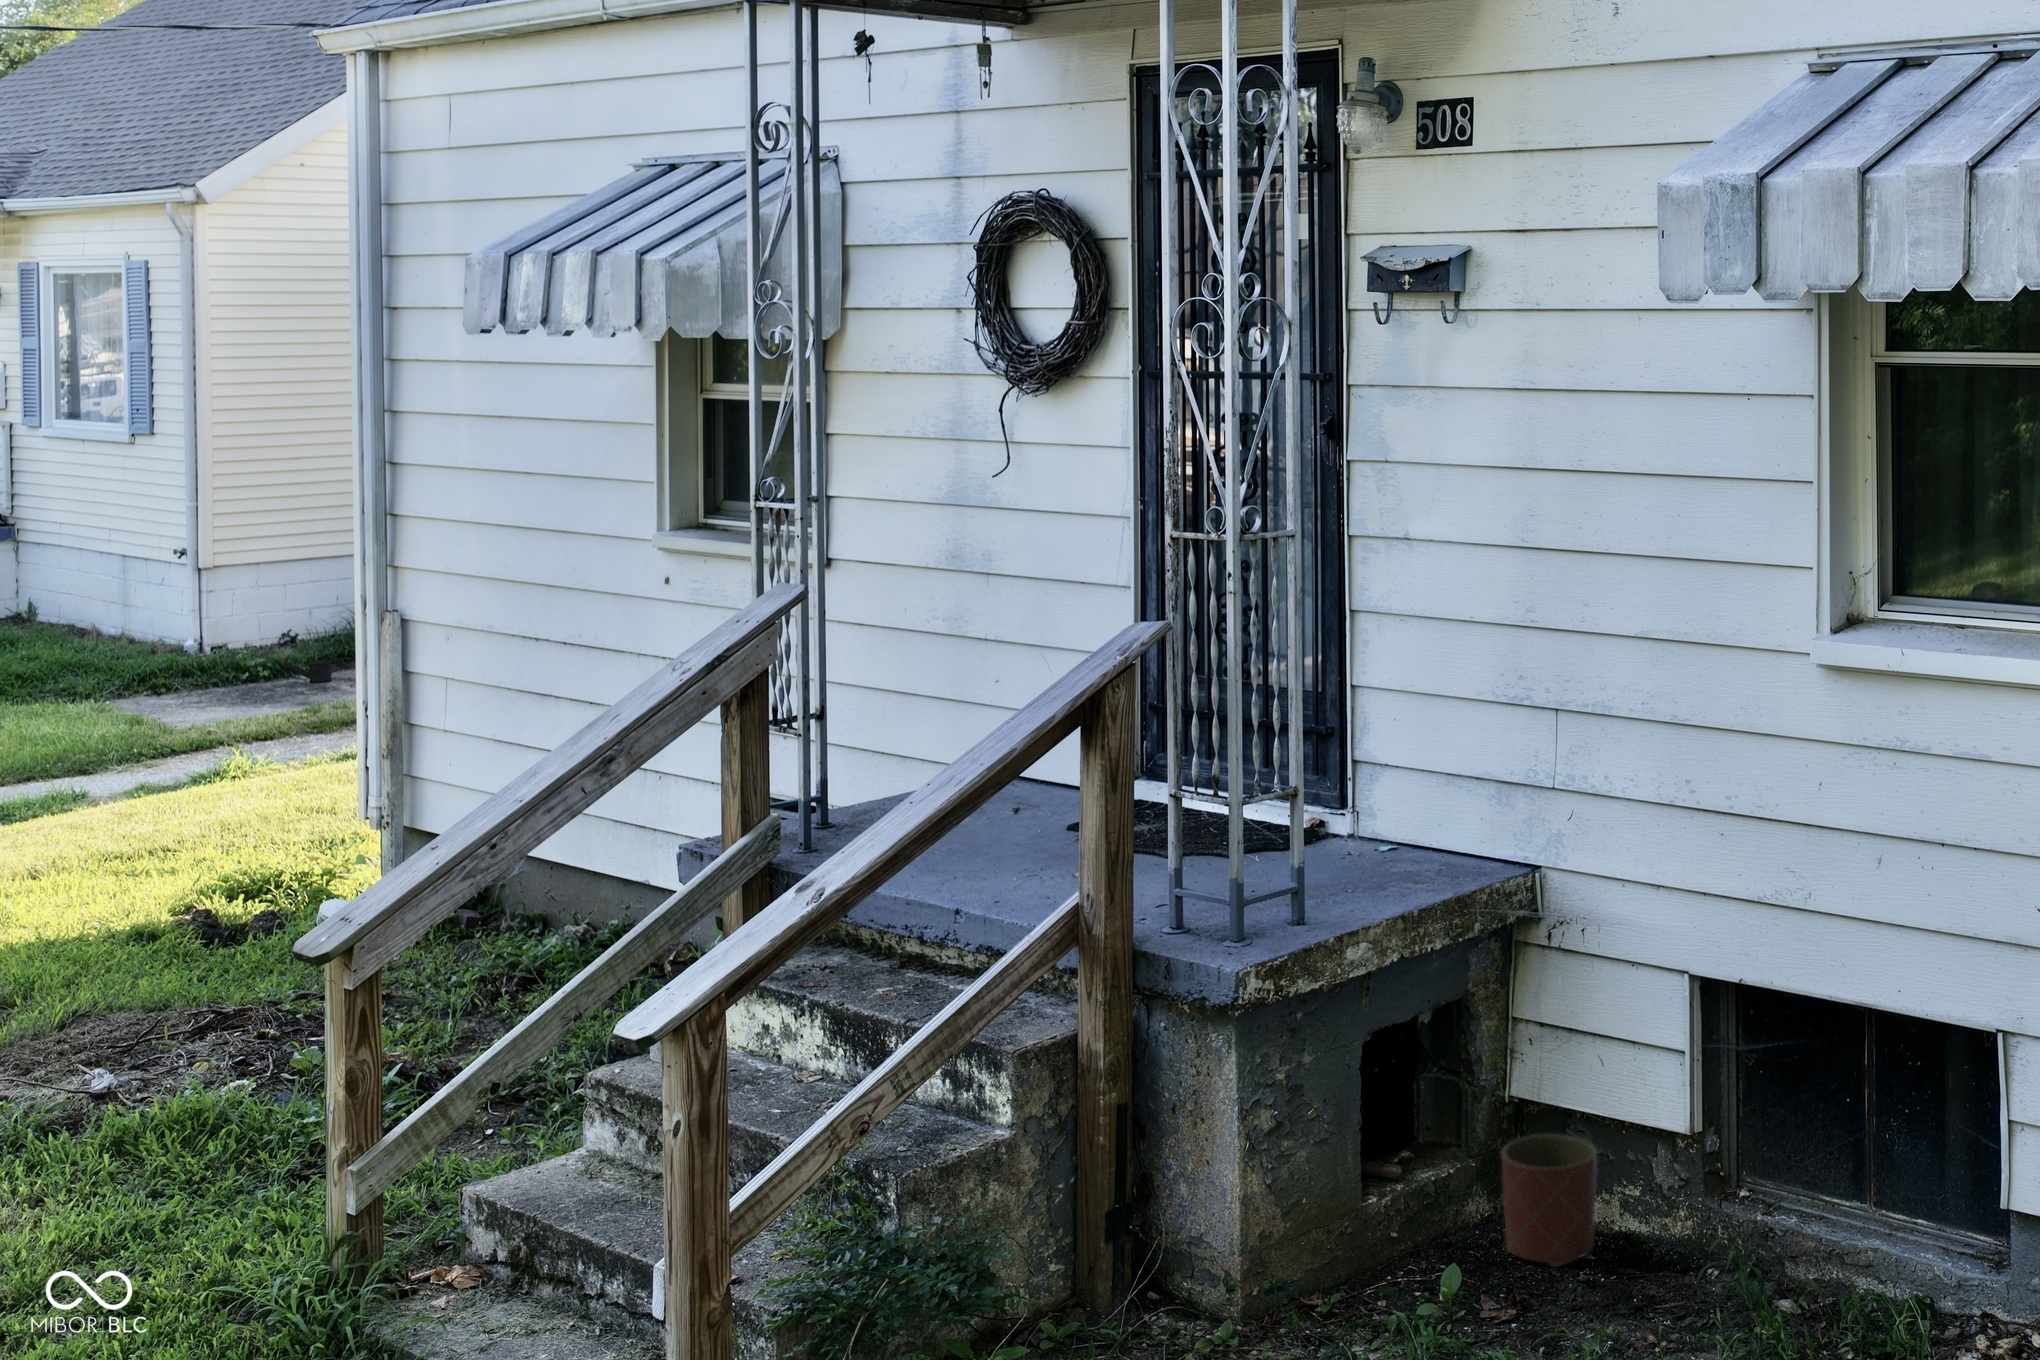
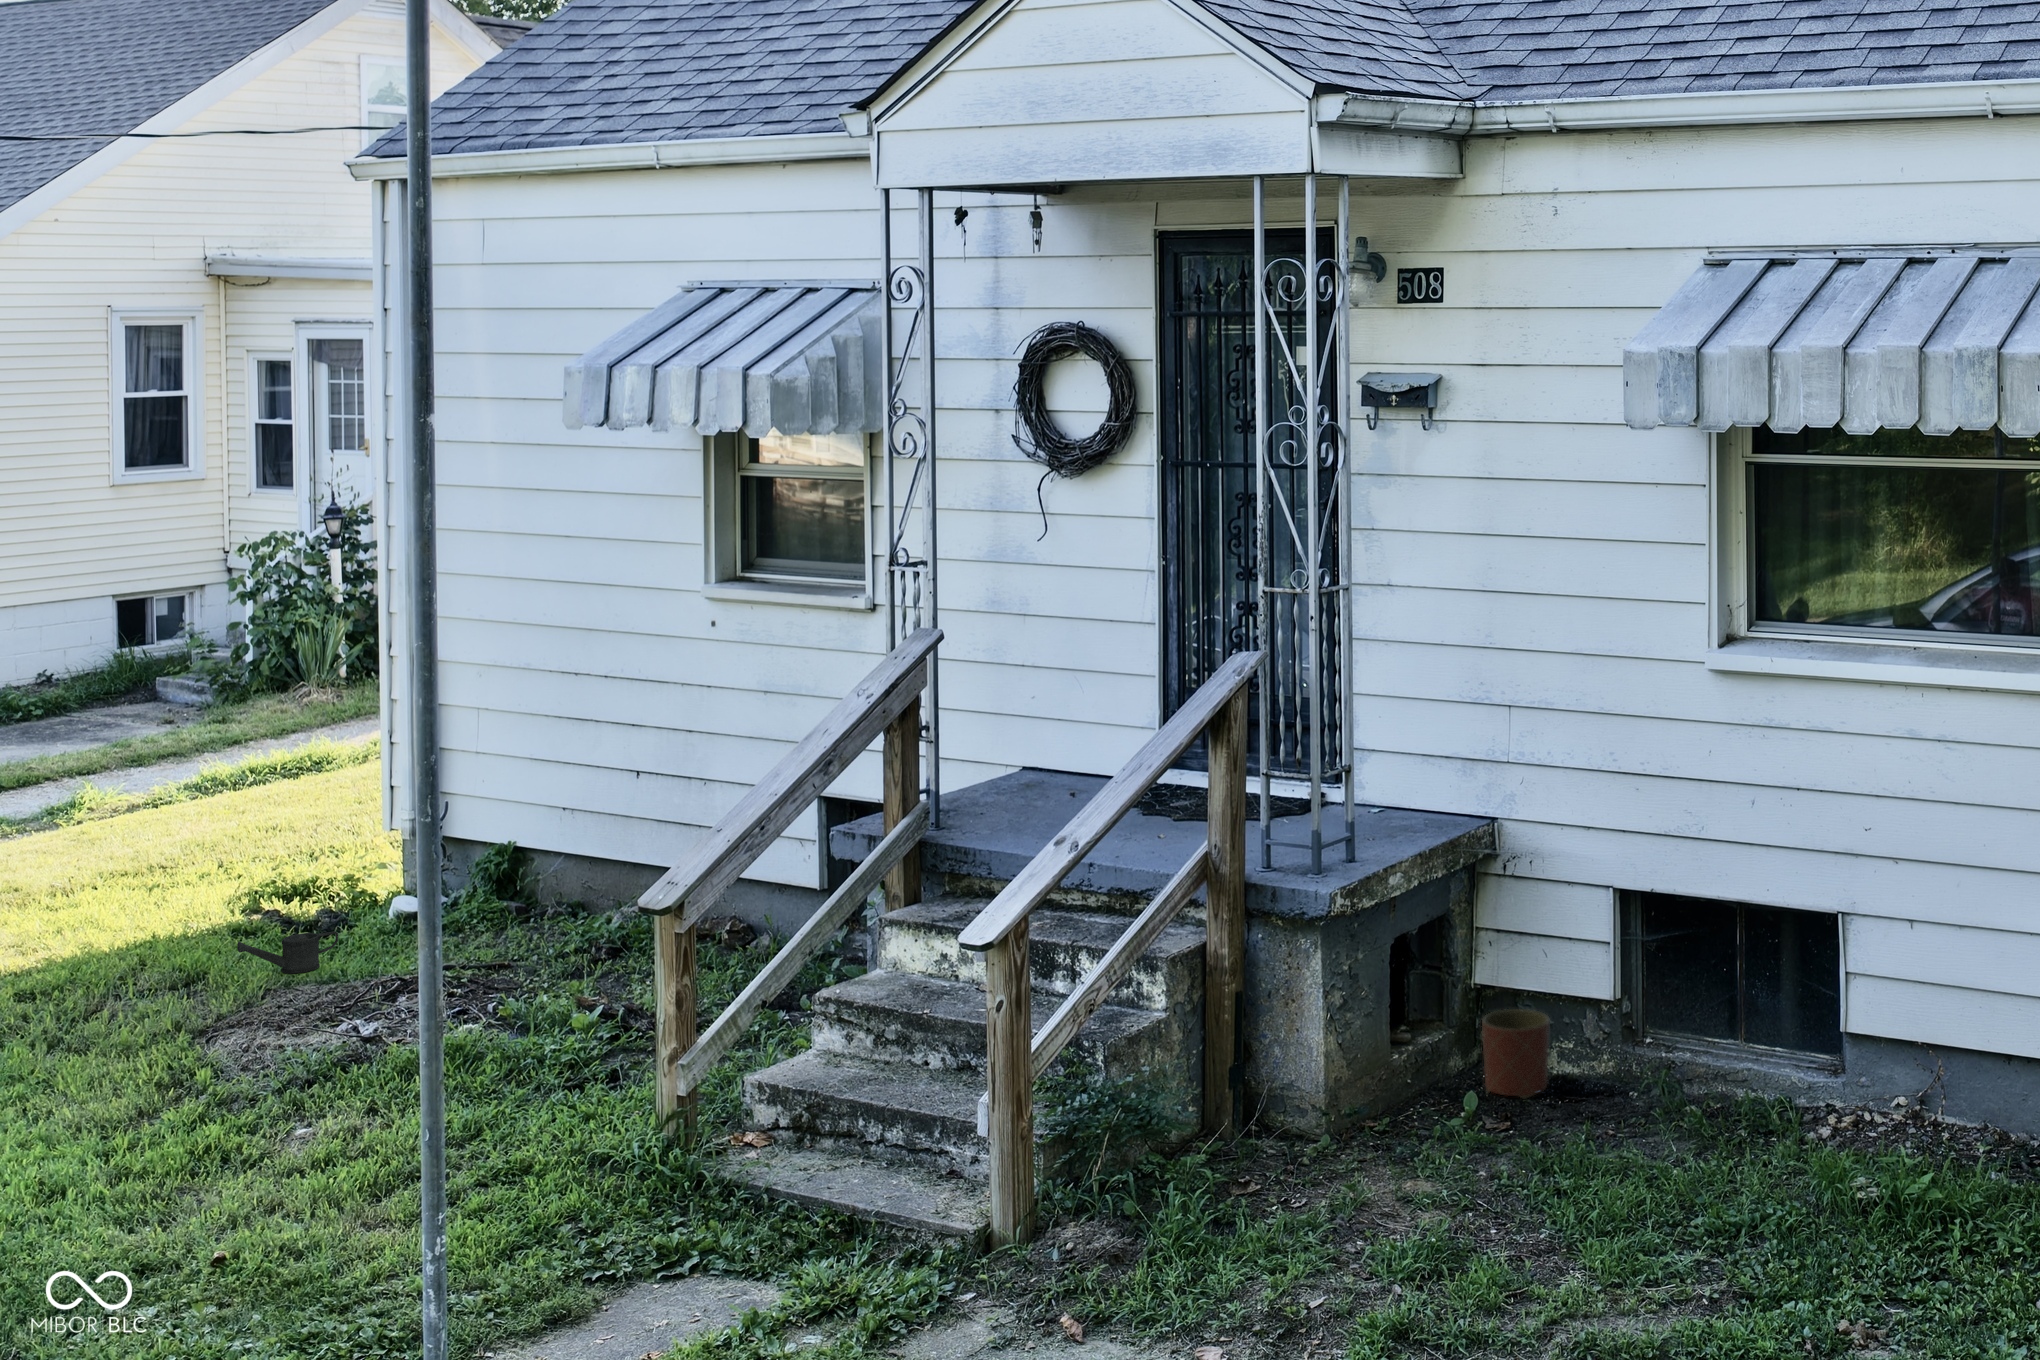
watering can: present [283,660,344,683] -> present [237,931,338,974]

